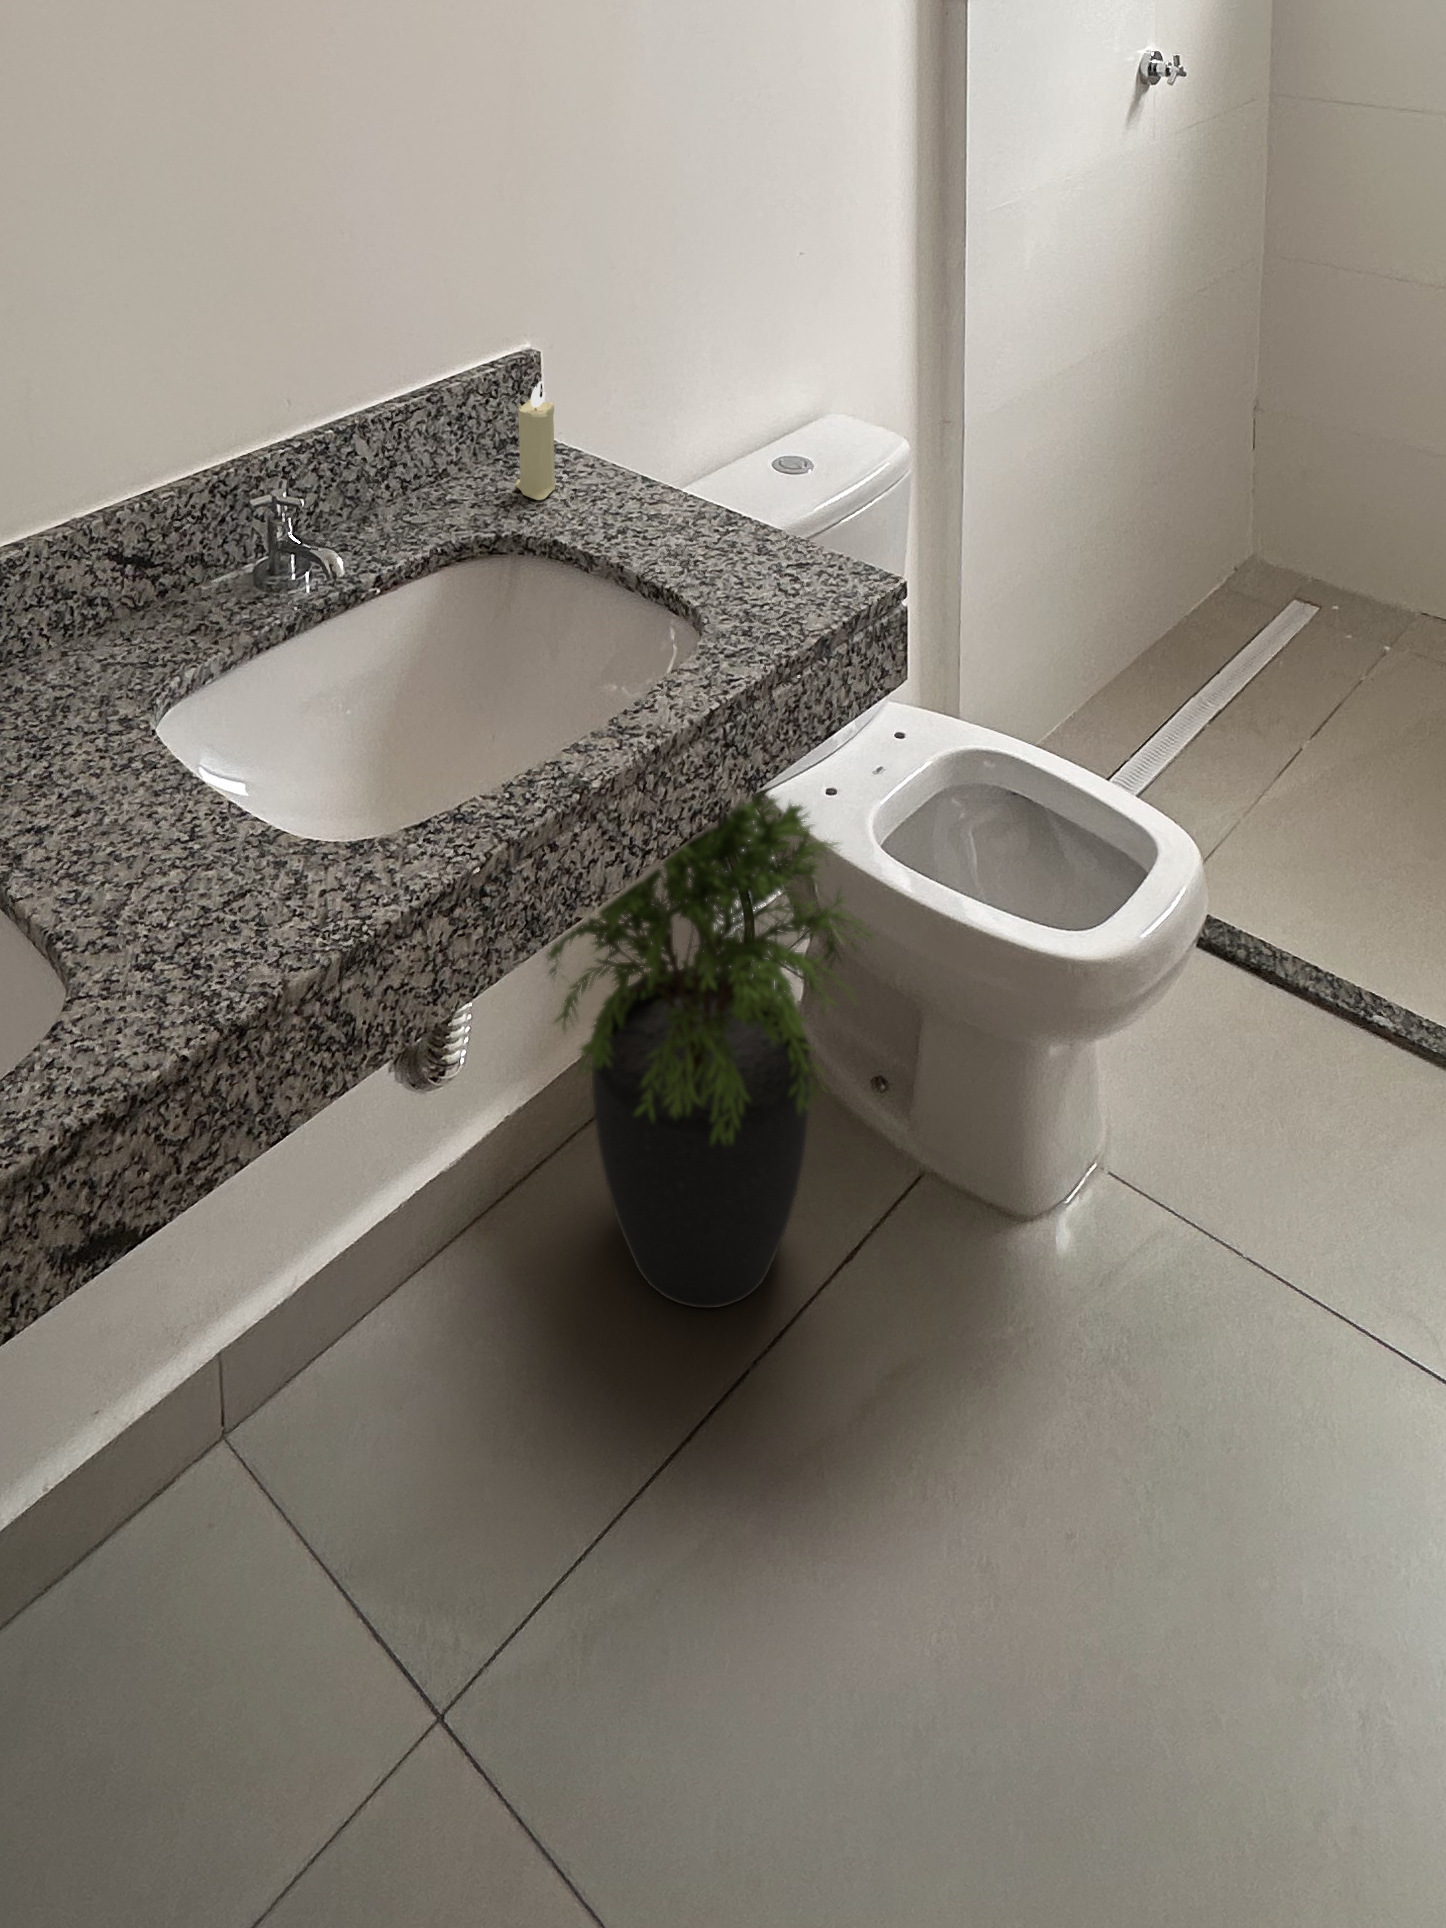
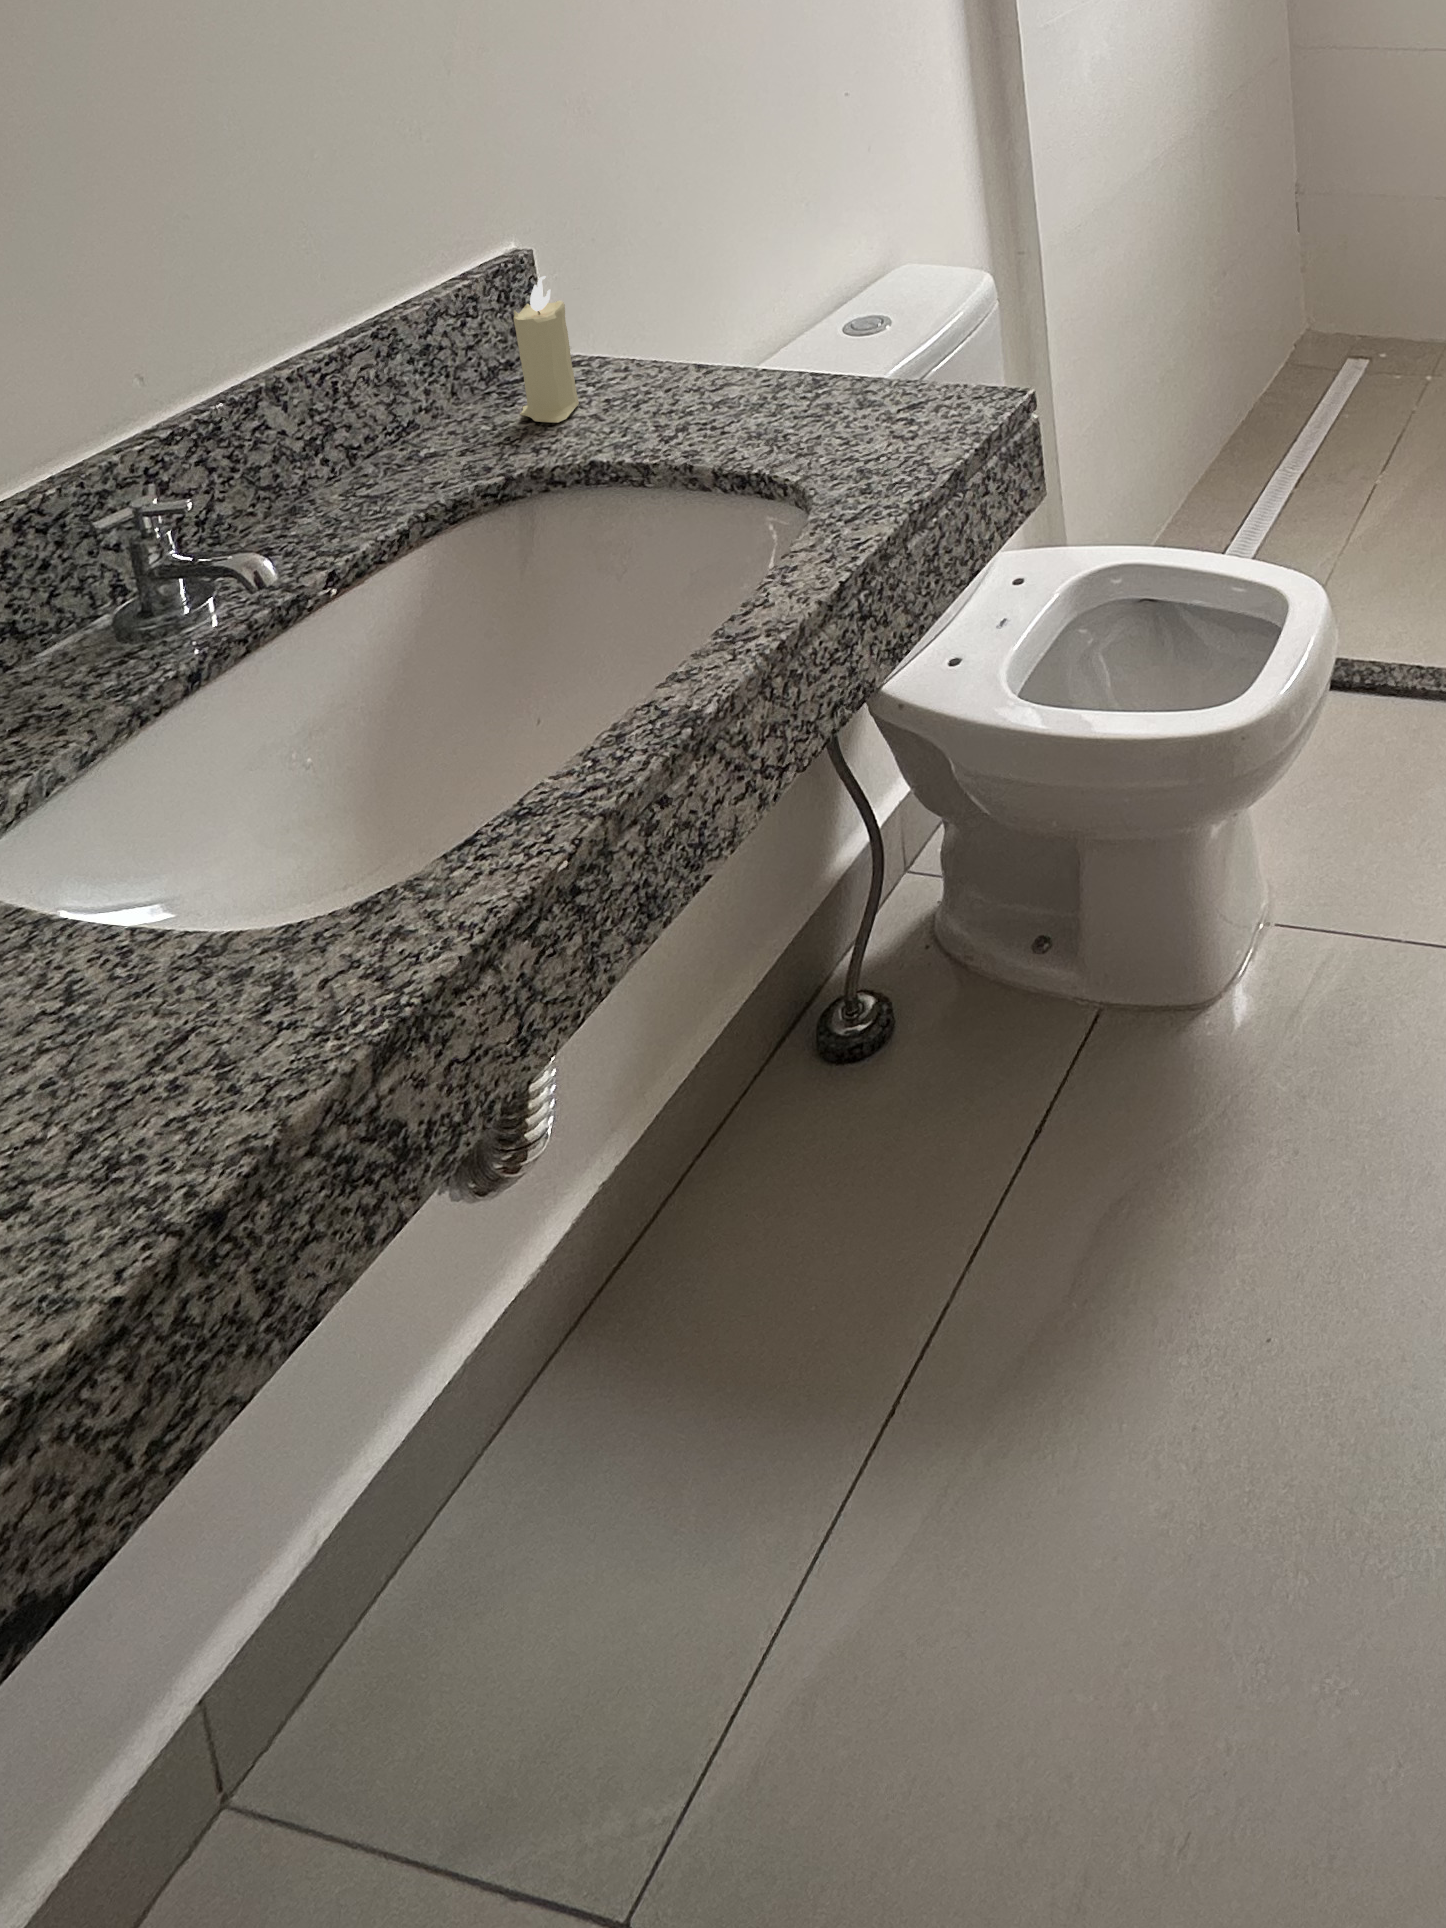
potted plant: present [547,792,877,1308] -> none [599,643,1038,1281]

